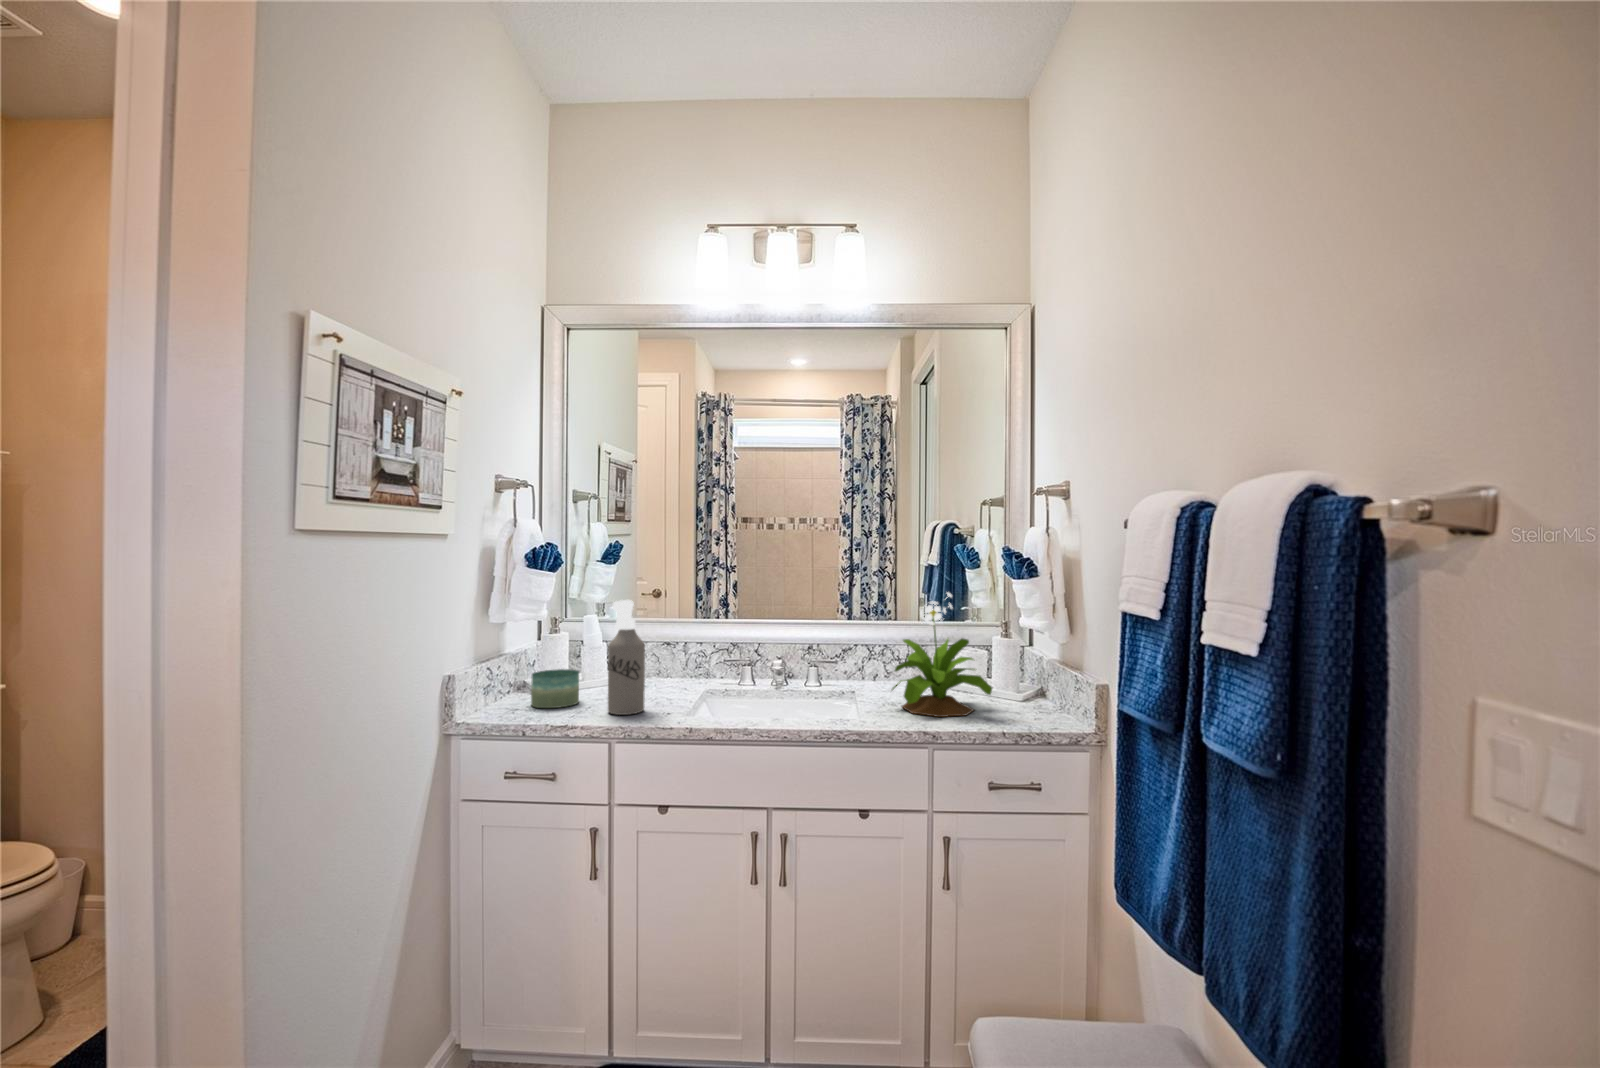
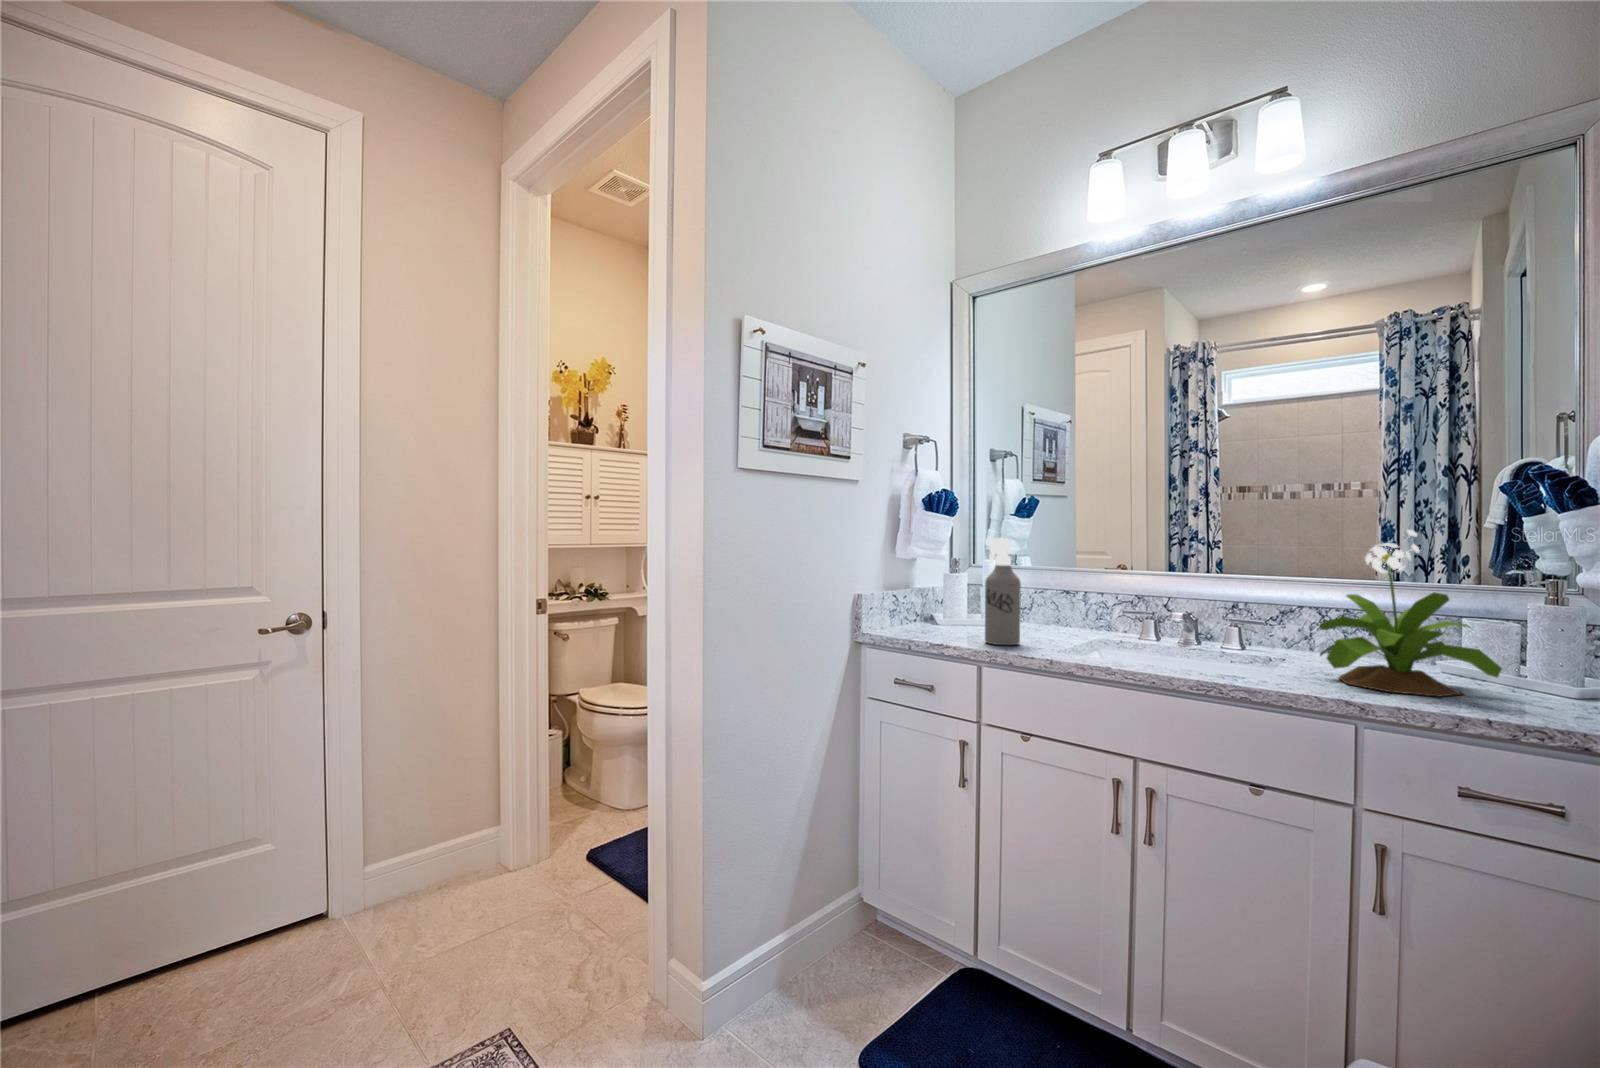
candle: present [531,669,579,708] -> none [927,603,969,635]

